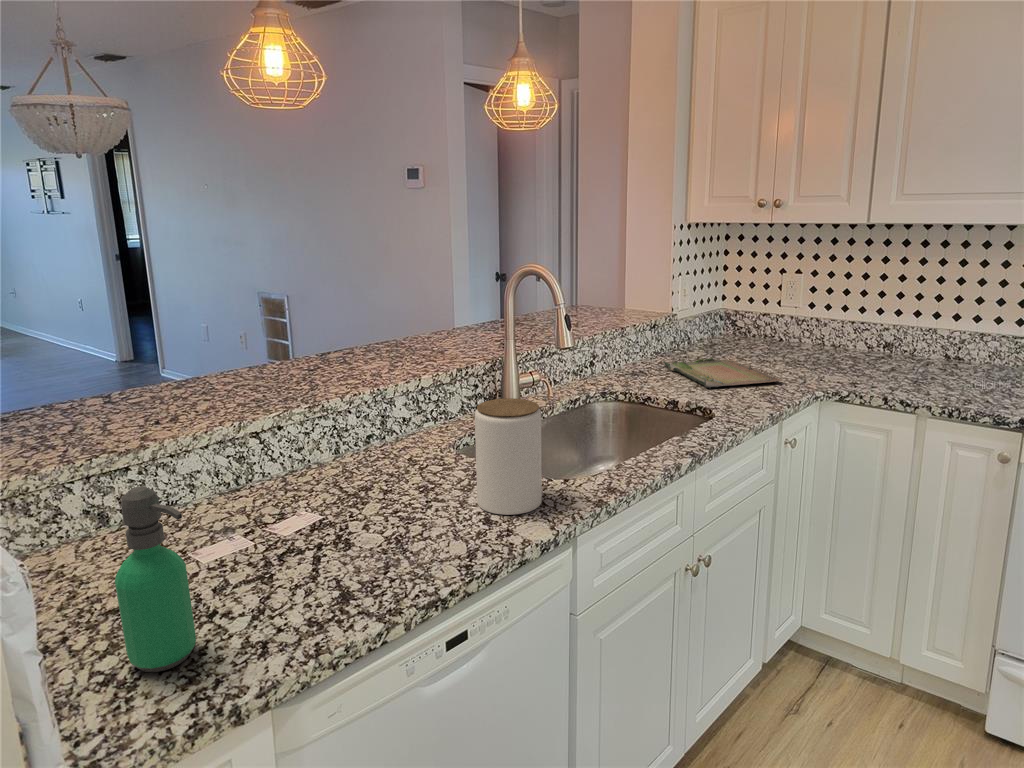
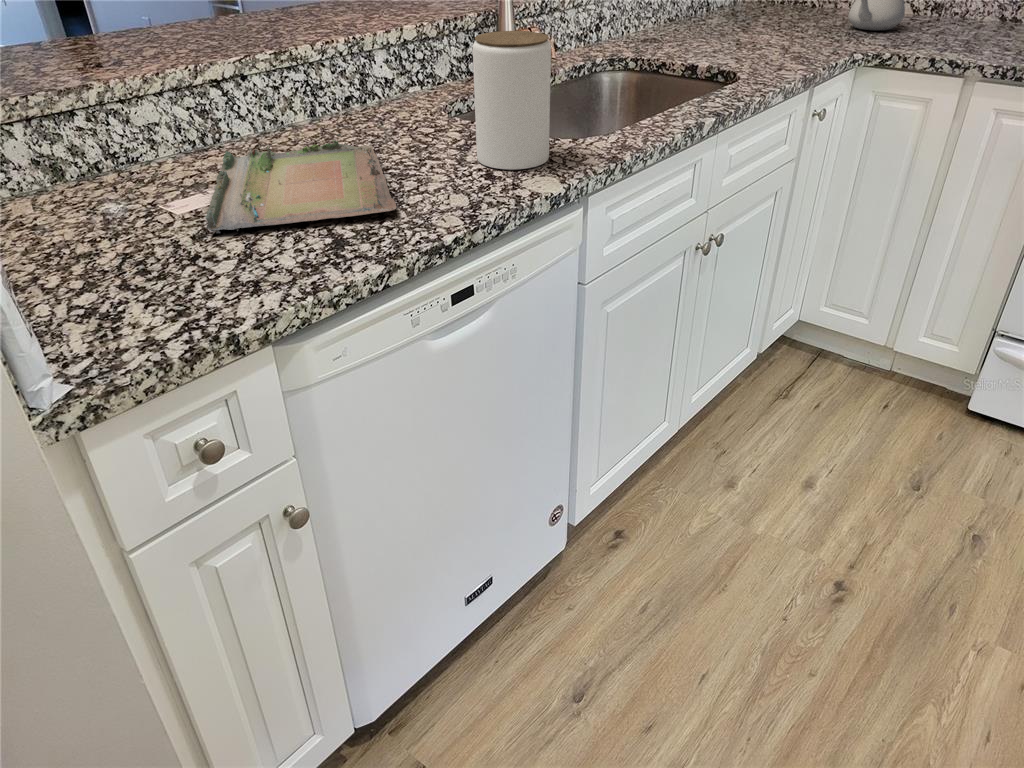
teapot: none [810,326,859,363] -> present [848,0,905,30]
tray: present [663,354,782,388] -> present [205,133,396,233]
soap dispenser: present [115,486,196,672] -> none [59,85,180,307]

